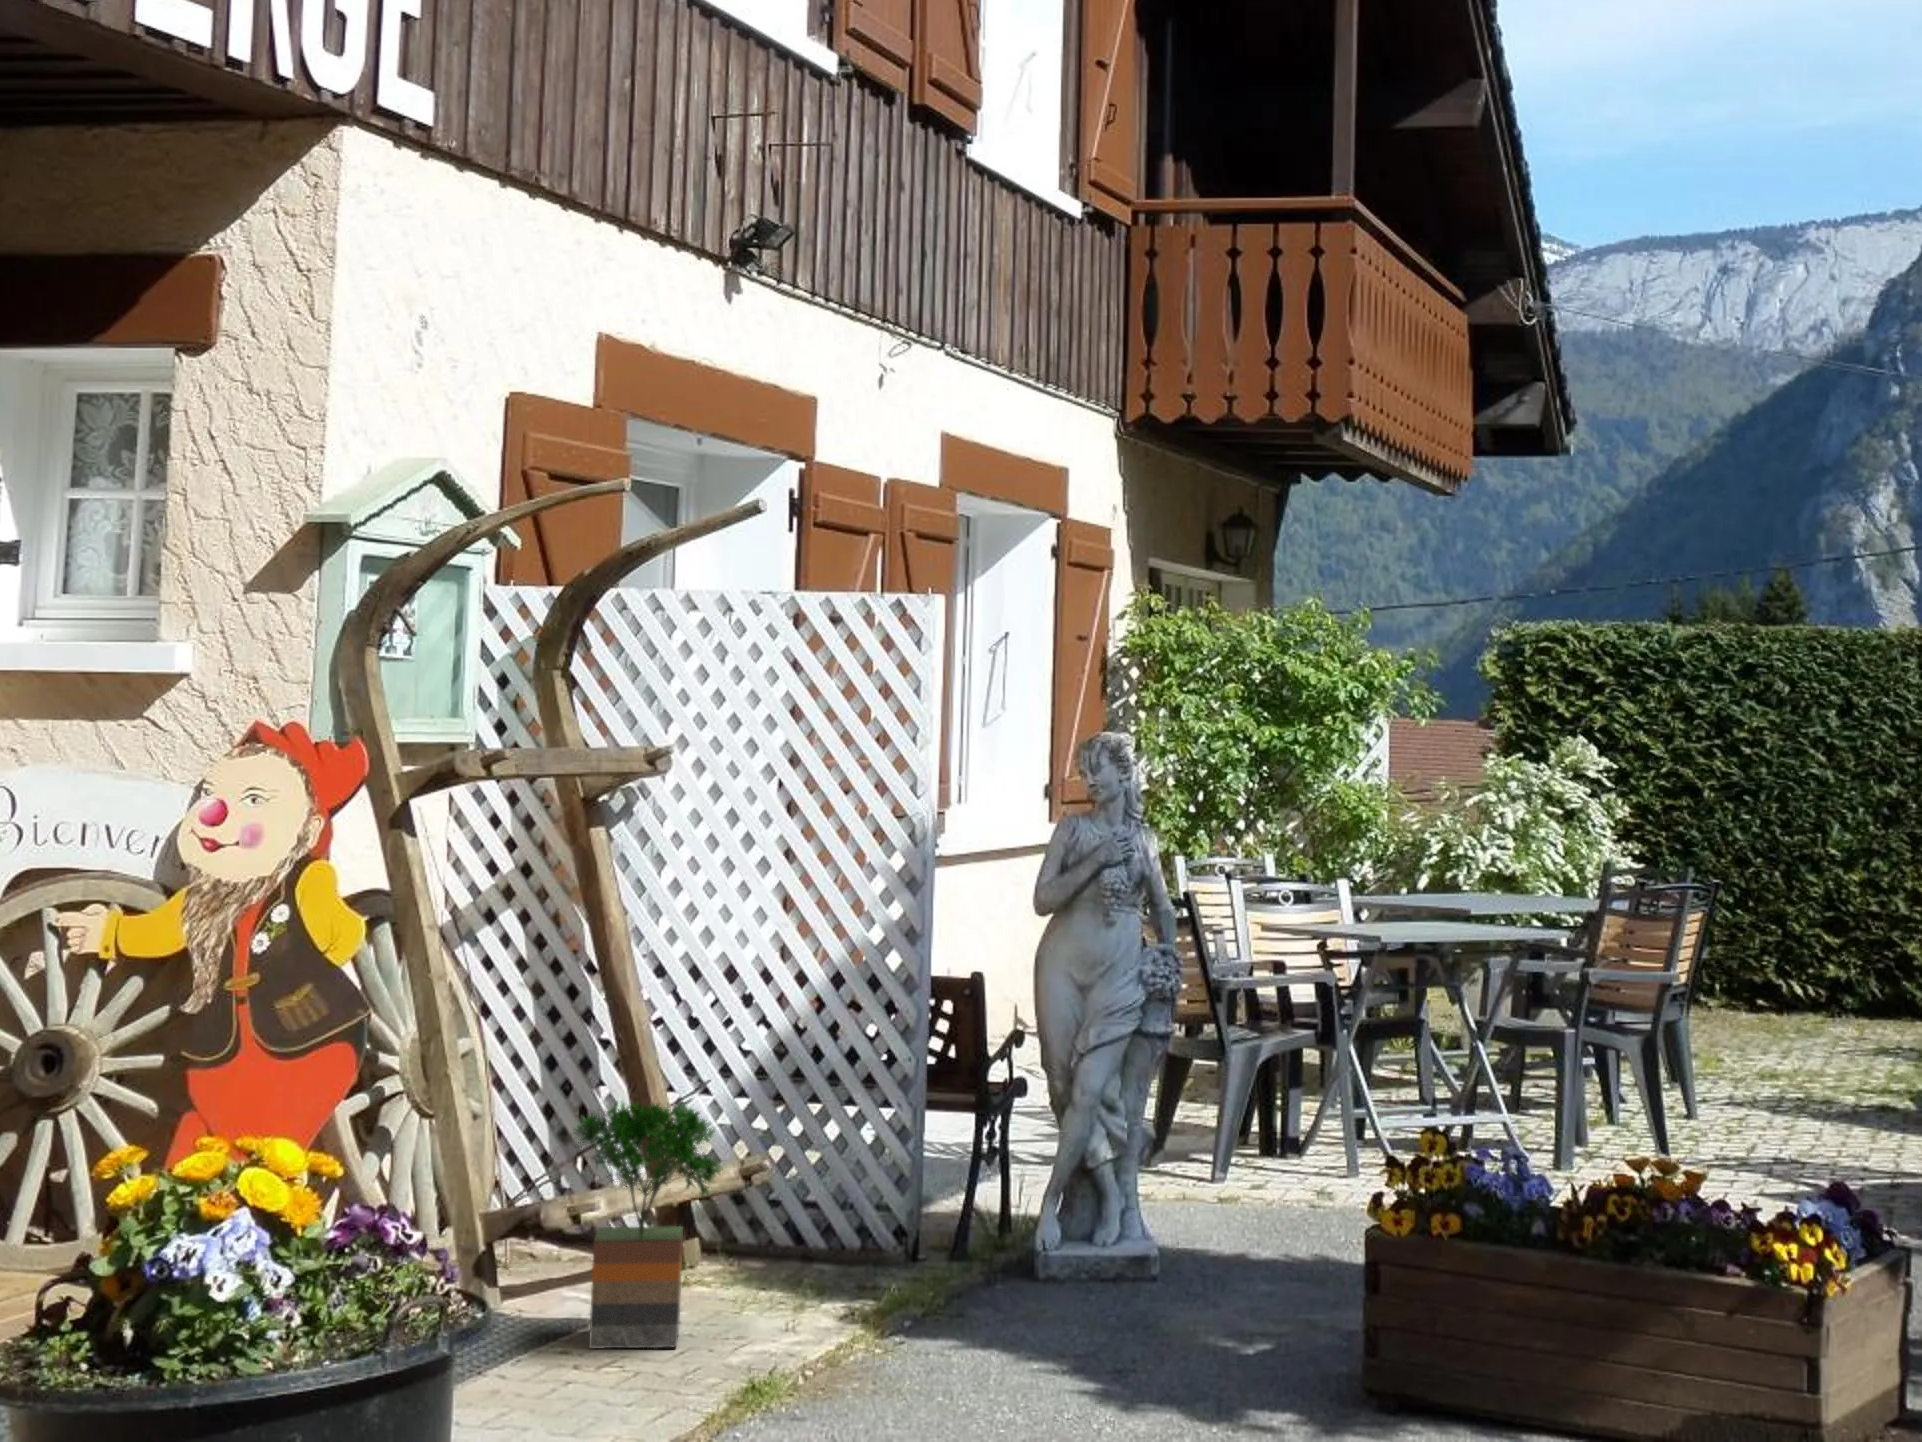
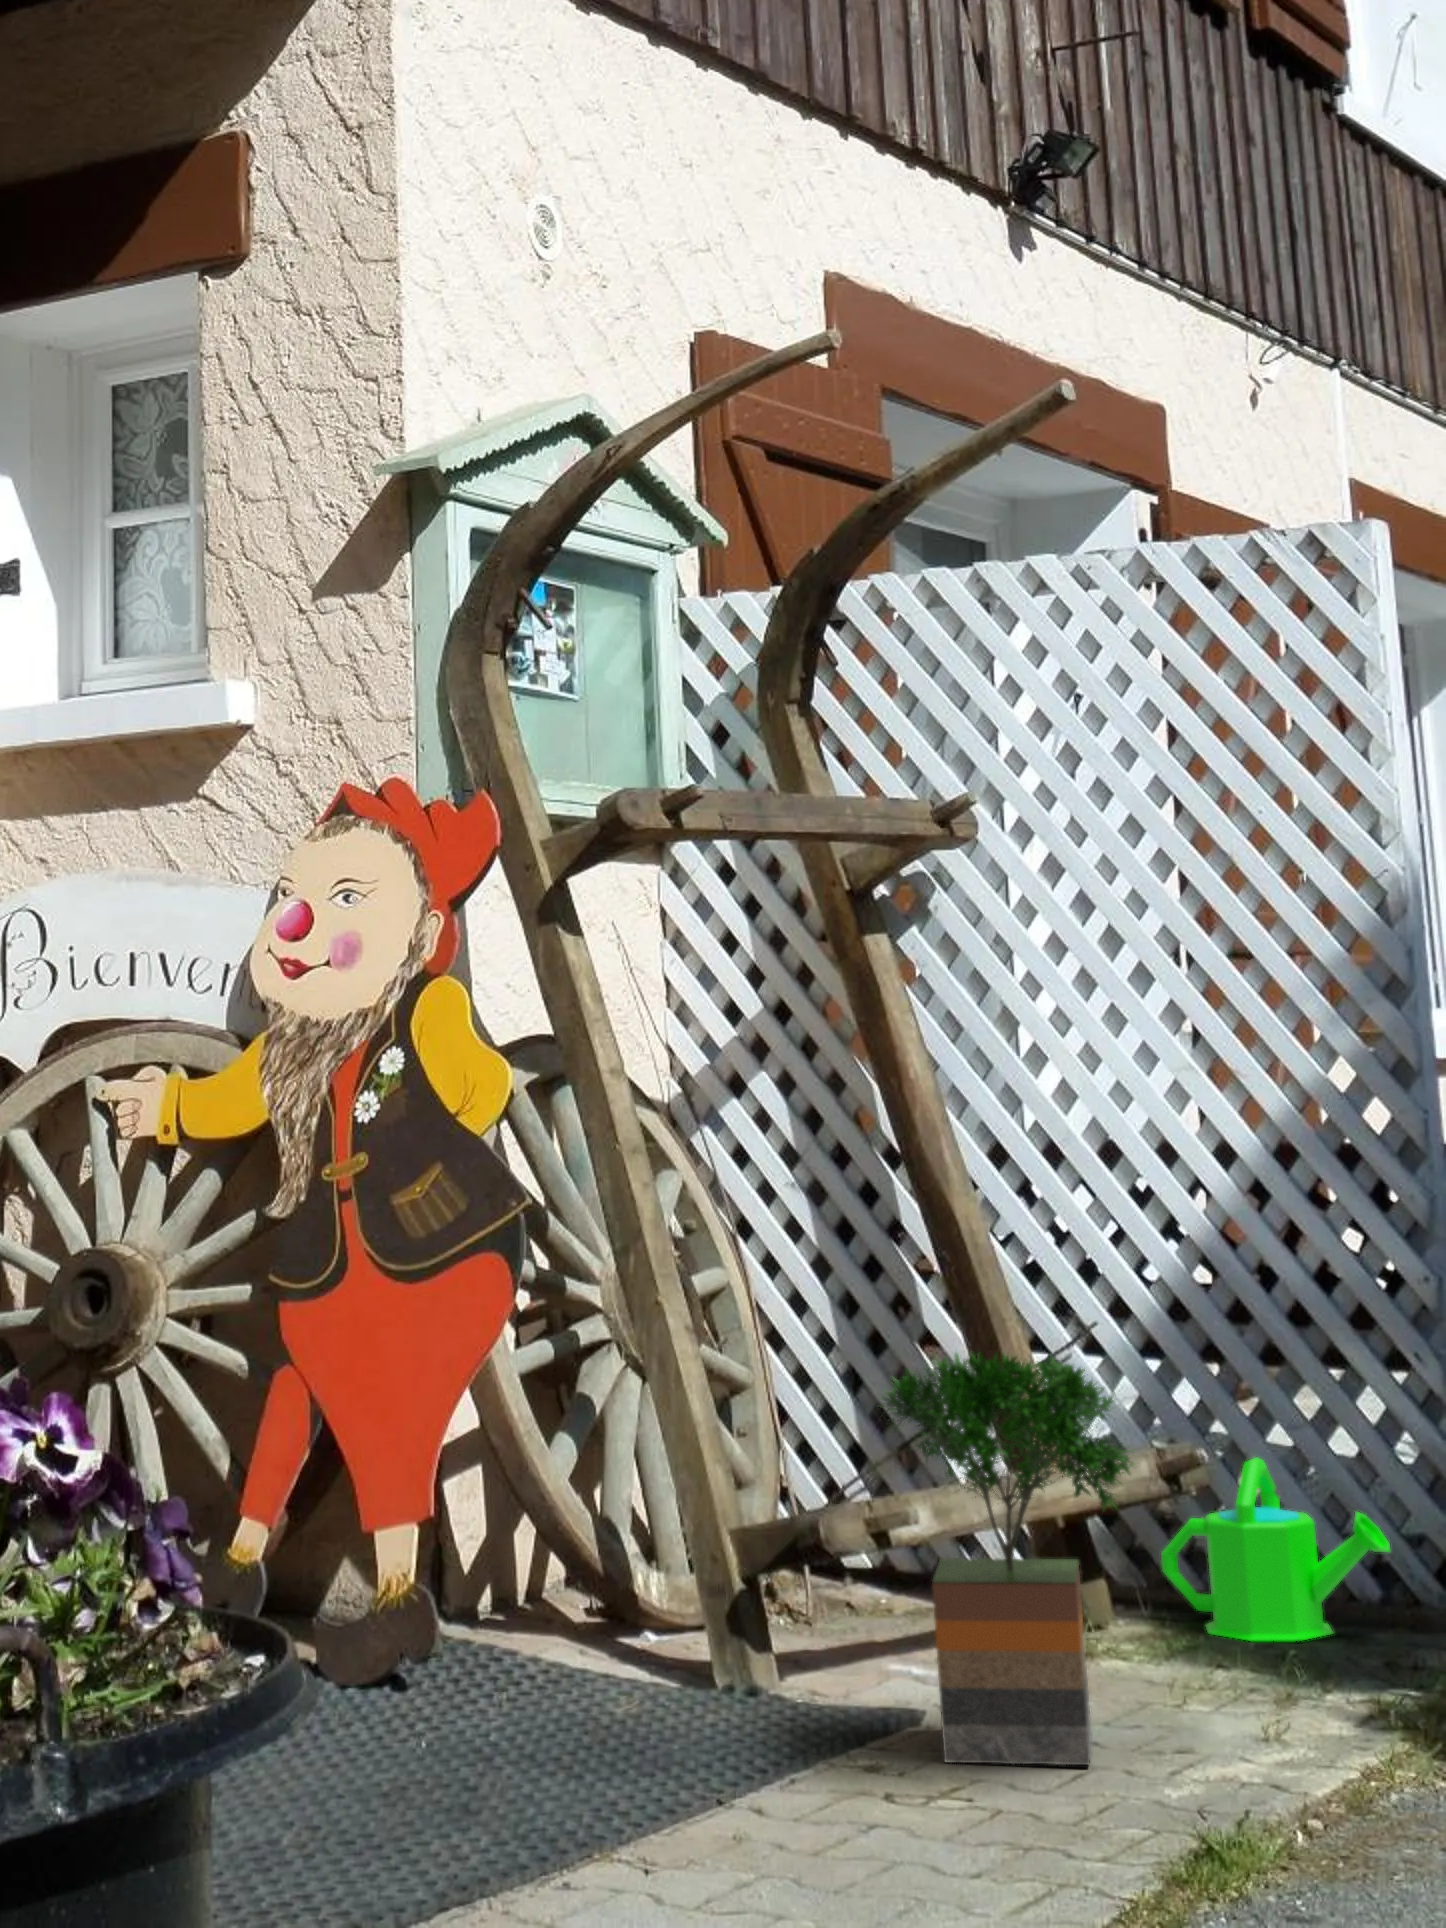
watering can: none [734,1164,874,1277] -> present [1161,1457,1390,1641]

